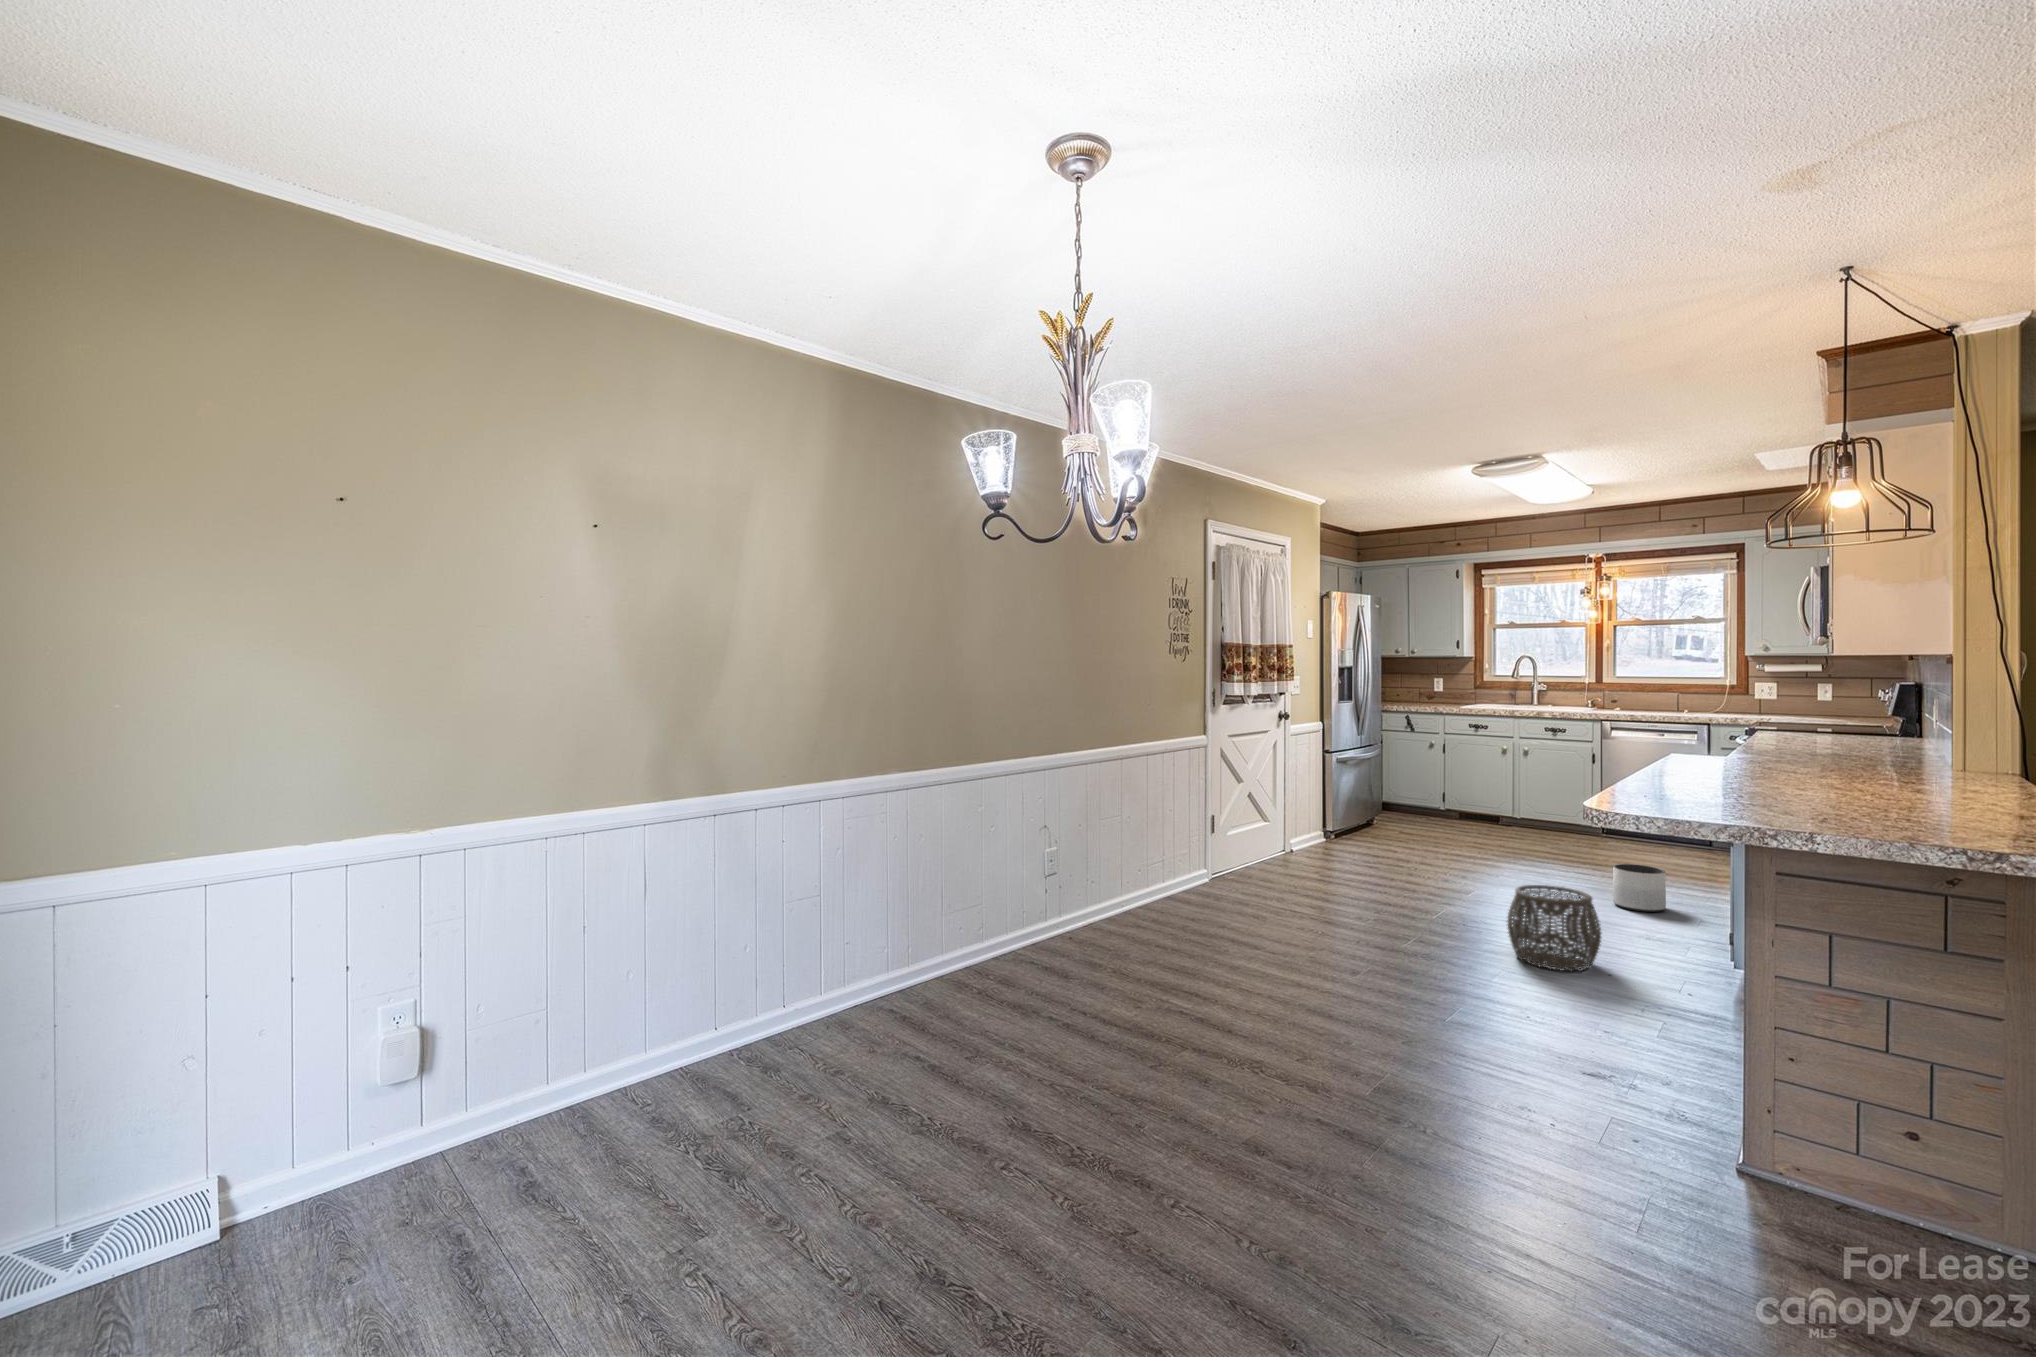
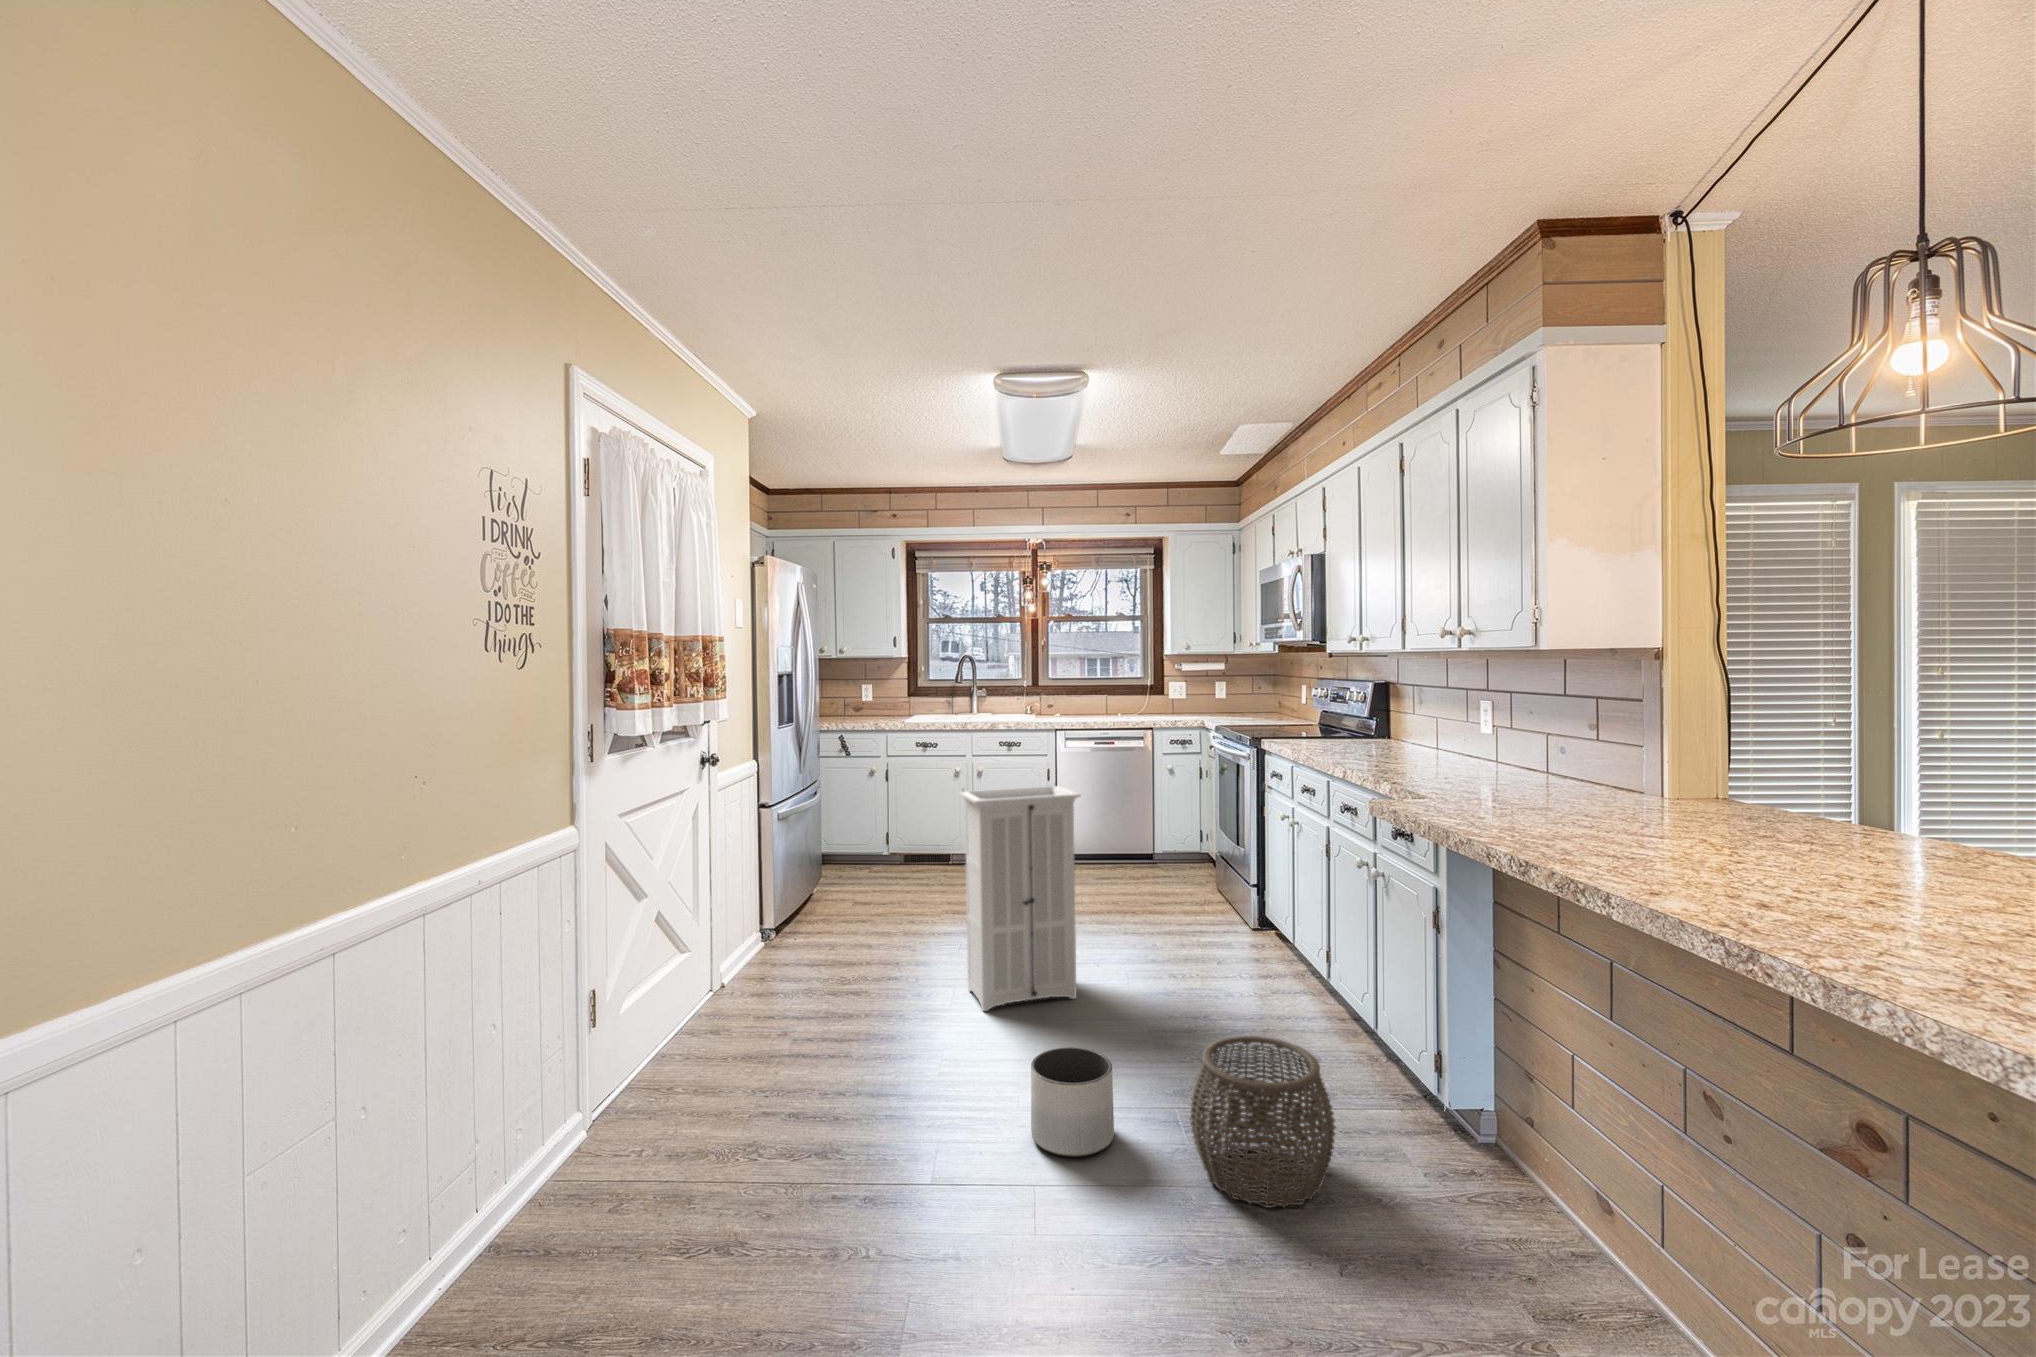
storage cabinet: none [1440,743,1525,893] -> present [960,785,1081,1011]
planter: present [1613,864,1666,912] -> present [1031,1047,1114,1157]

